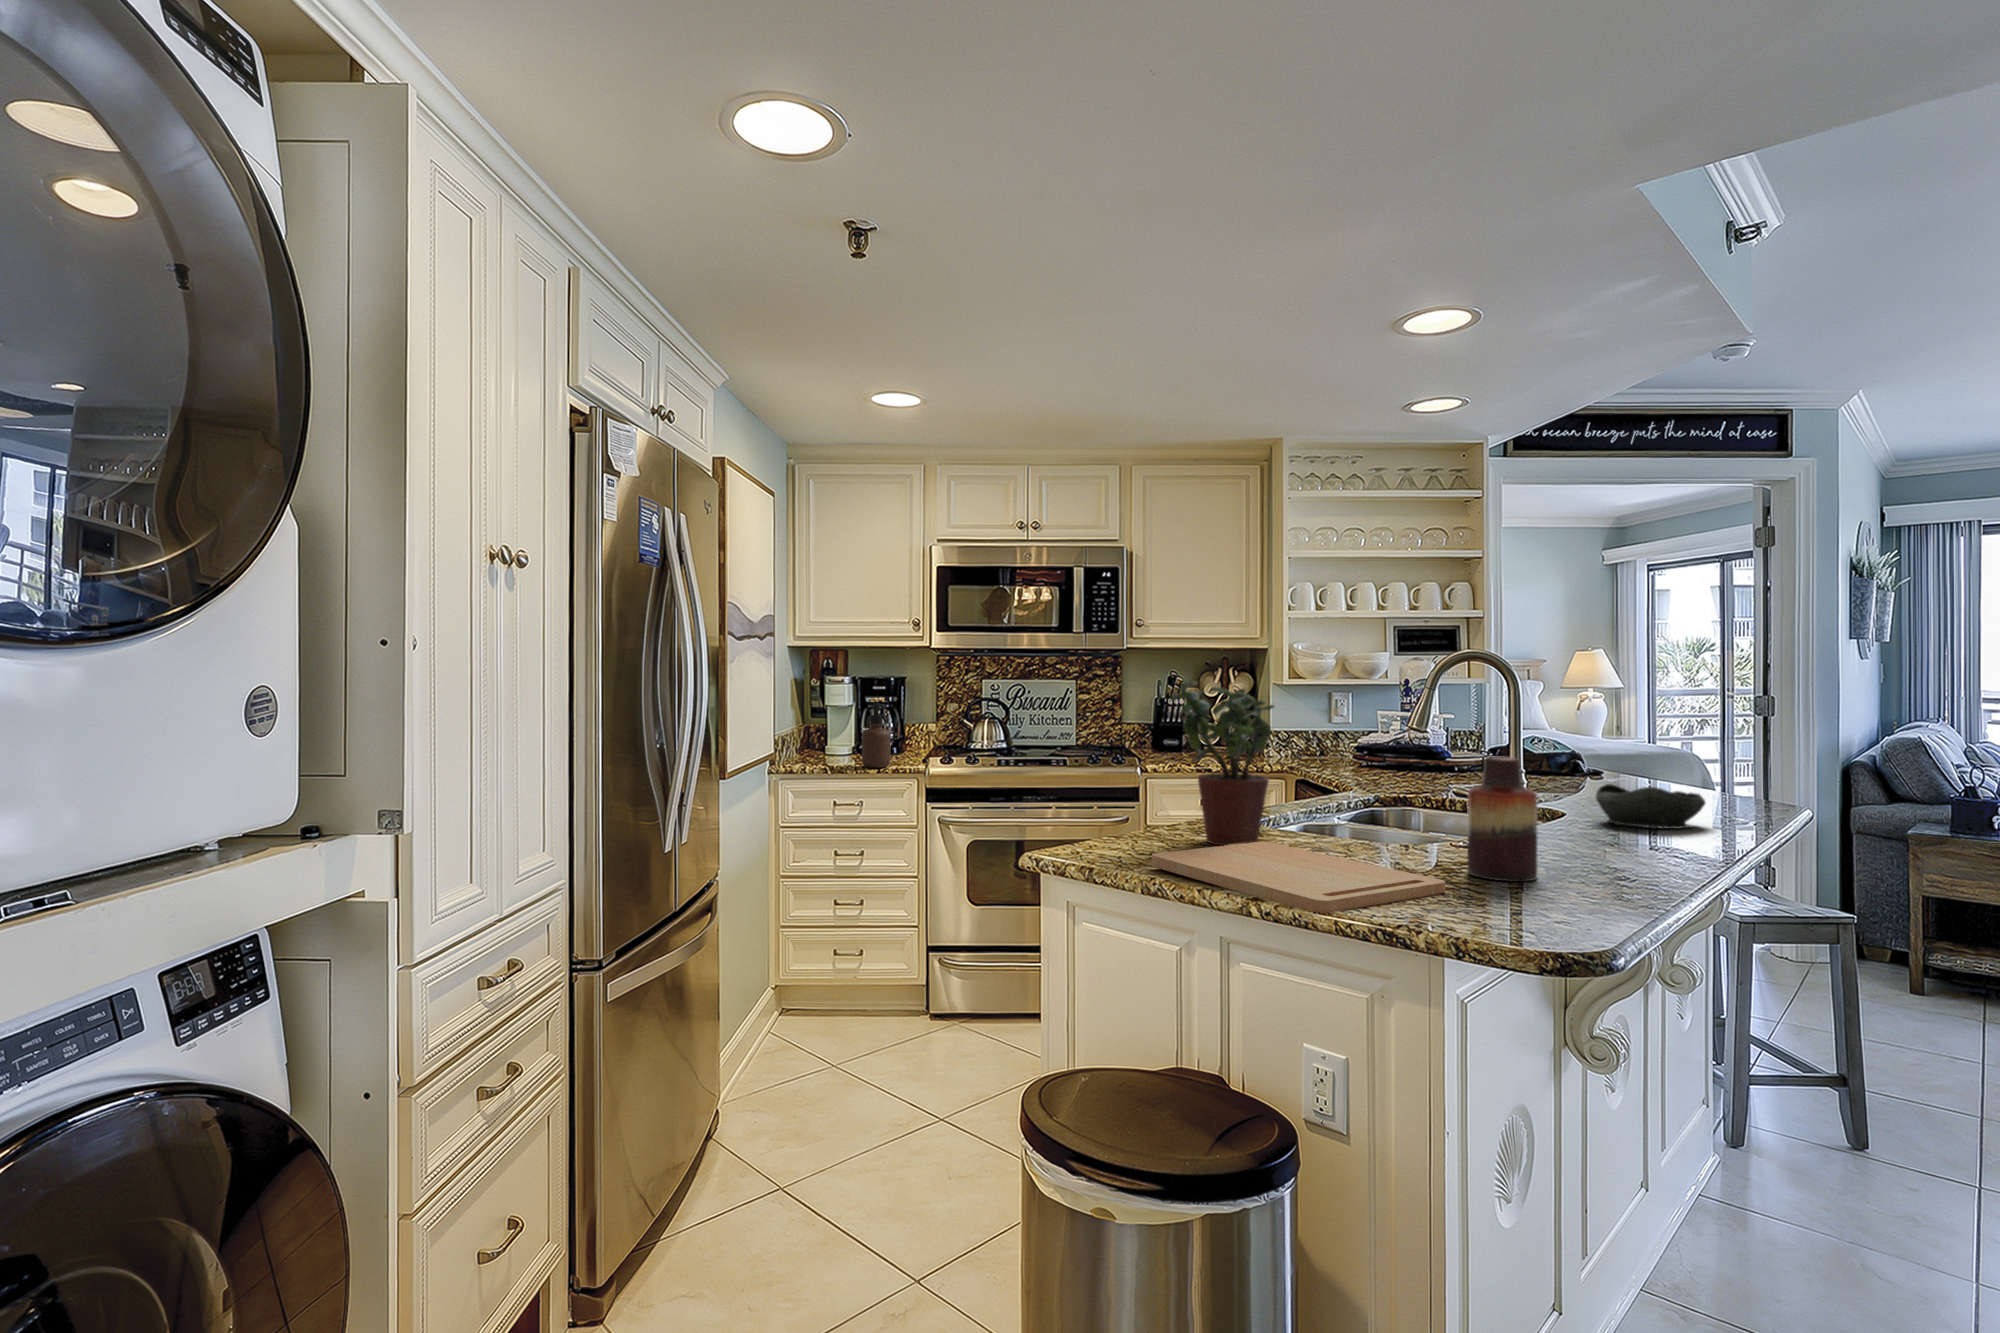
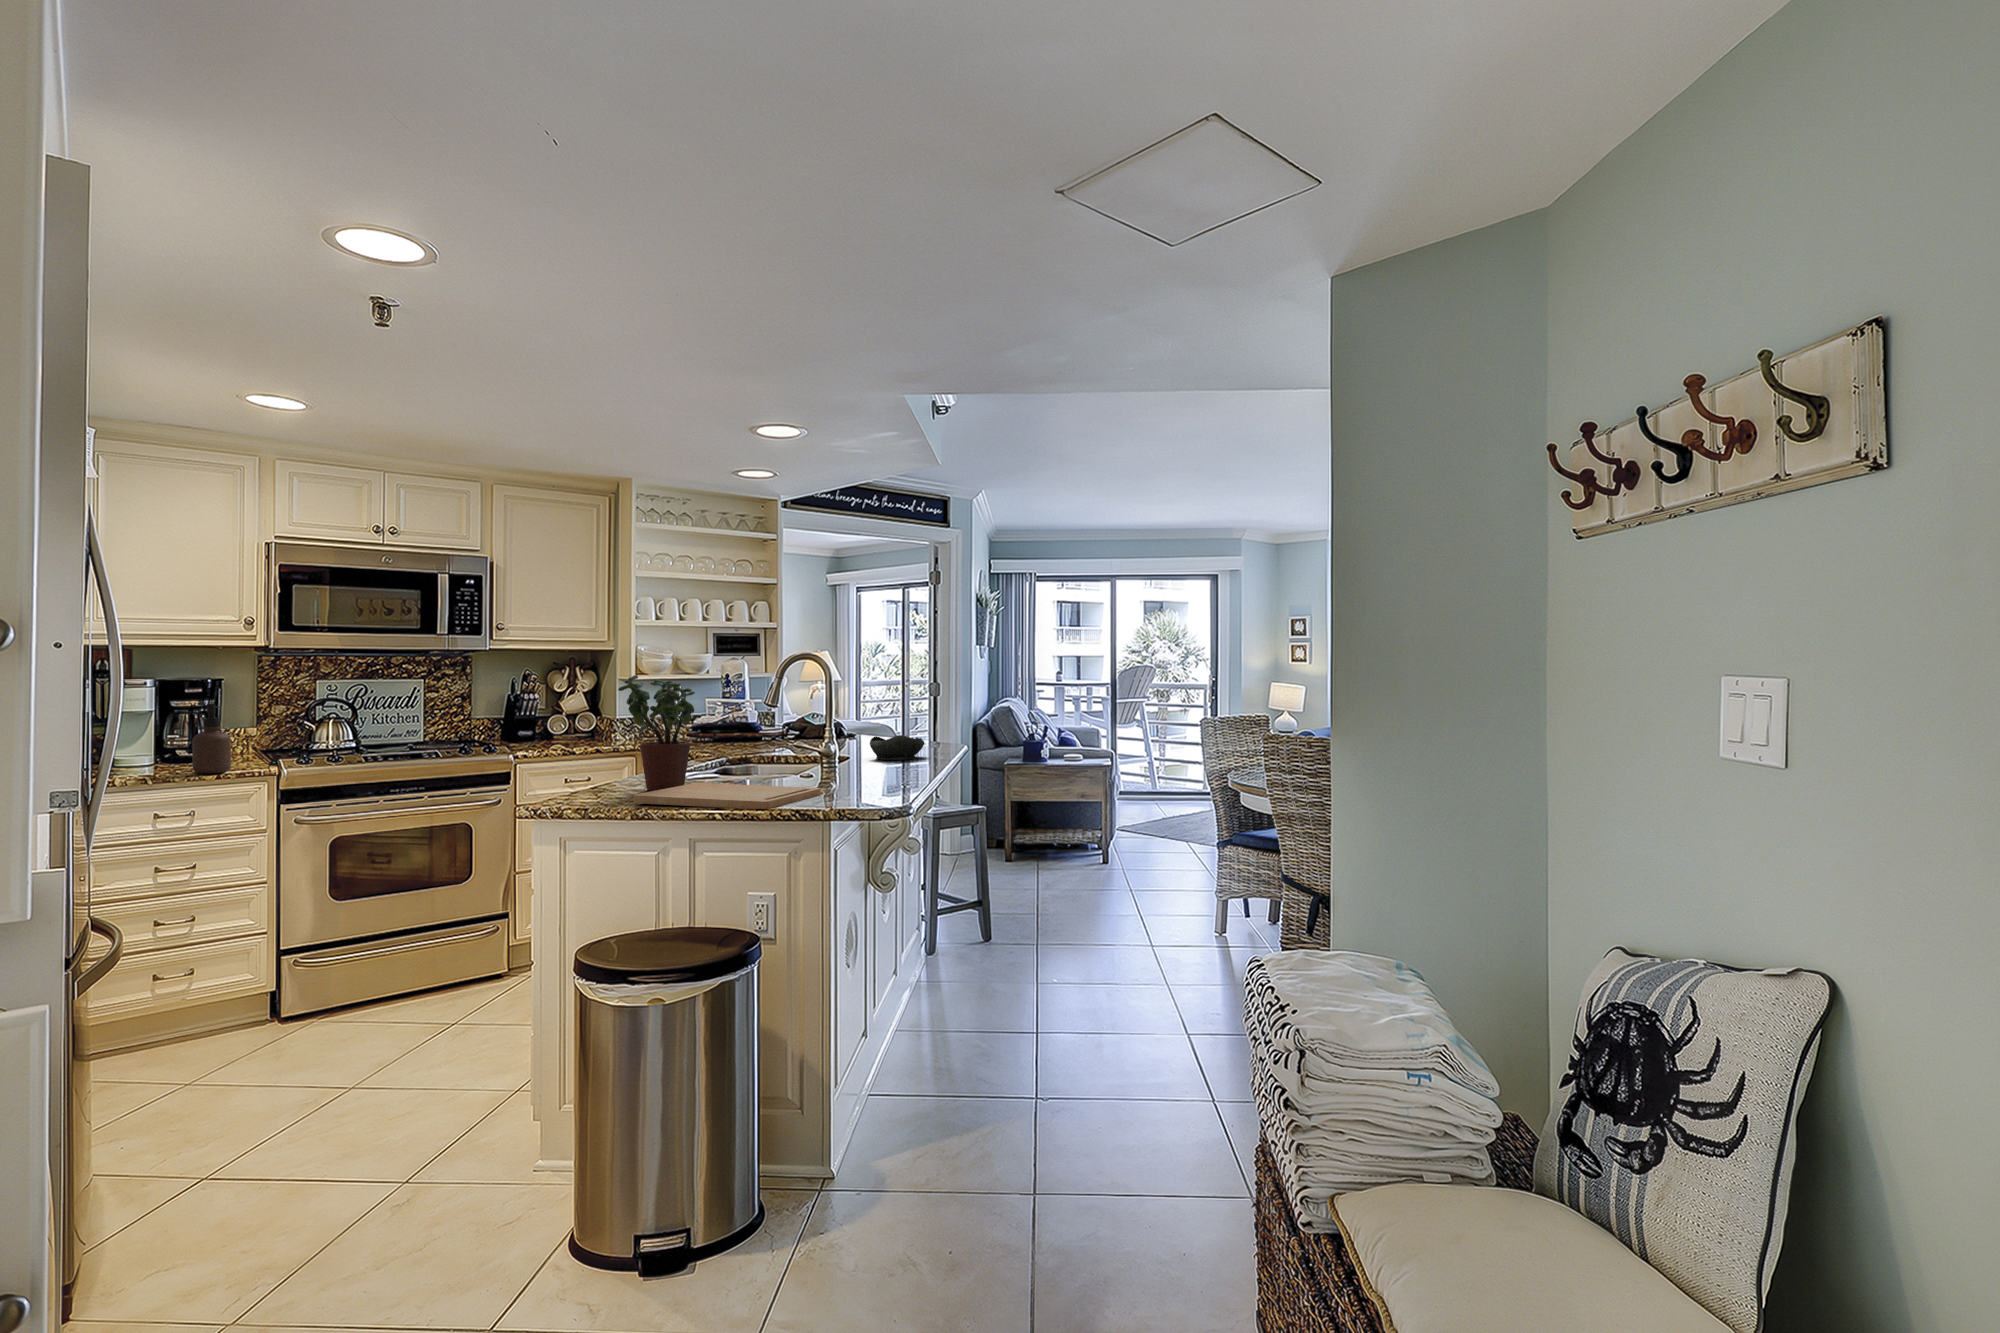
vase: present [1468,757,1537,882] -> none [825,717,861,787]

